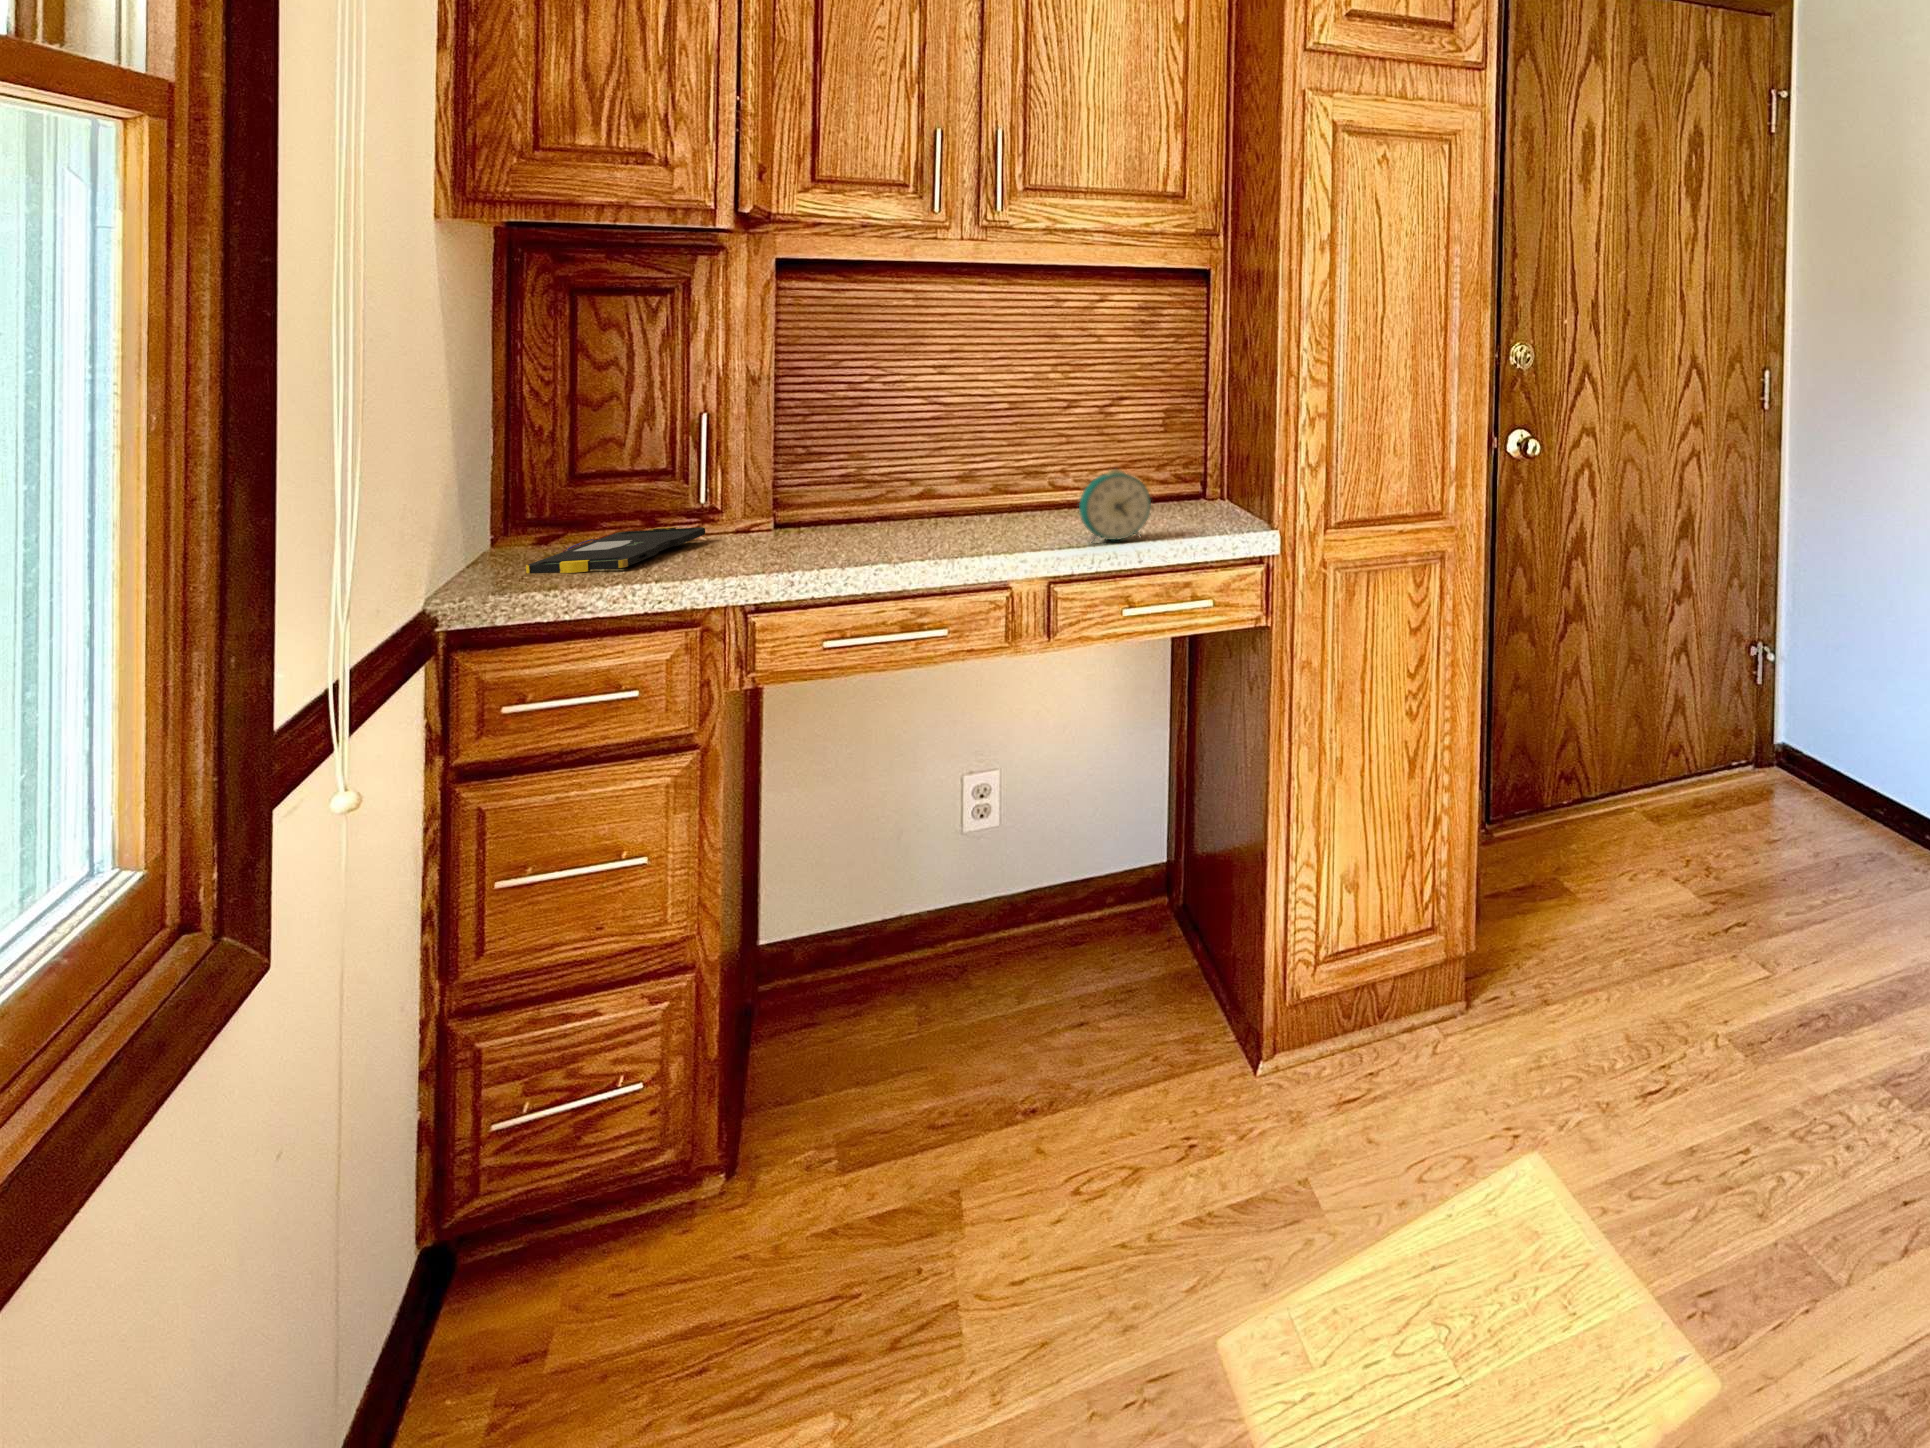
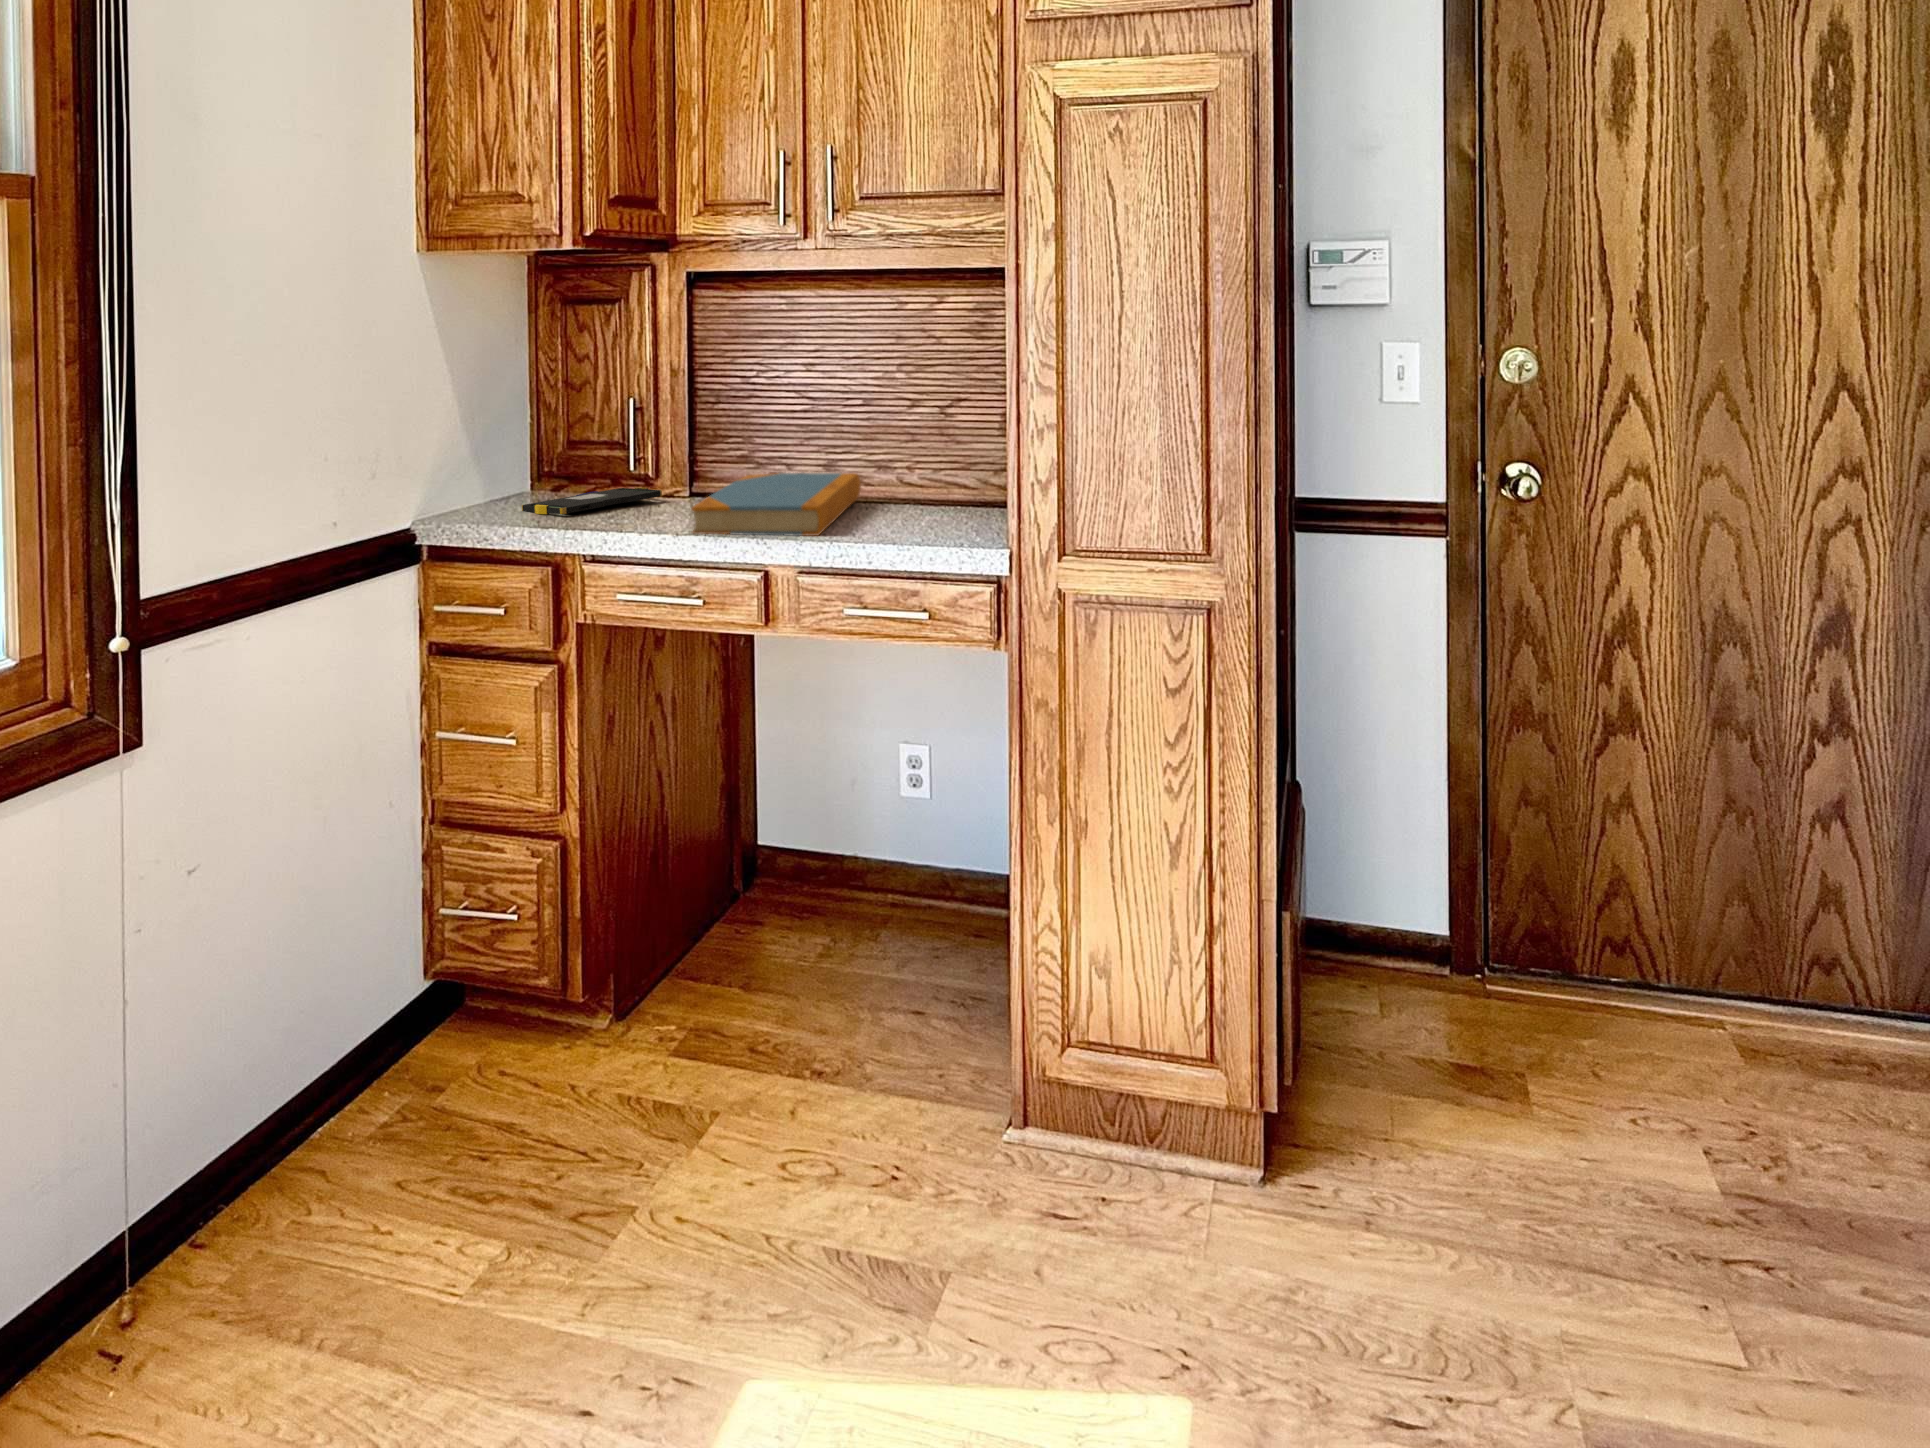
alarm clock: present [1079,469,1151,542] -> none [869,468,938,541]
book: none [815,485,1021,567] -> present [692,473,861,536]

